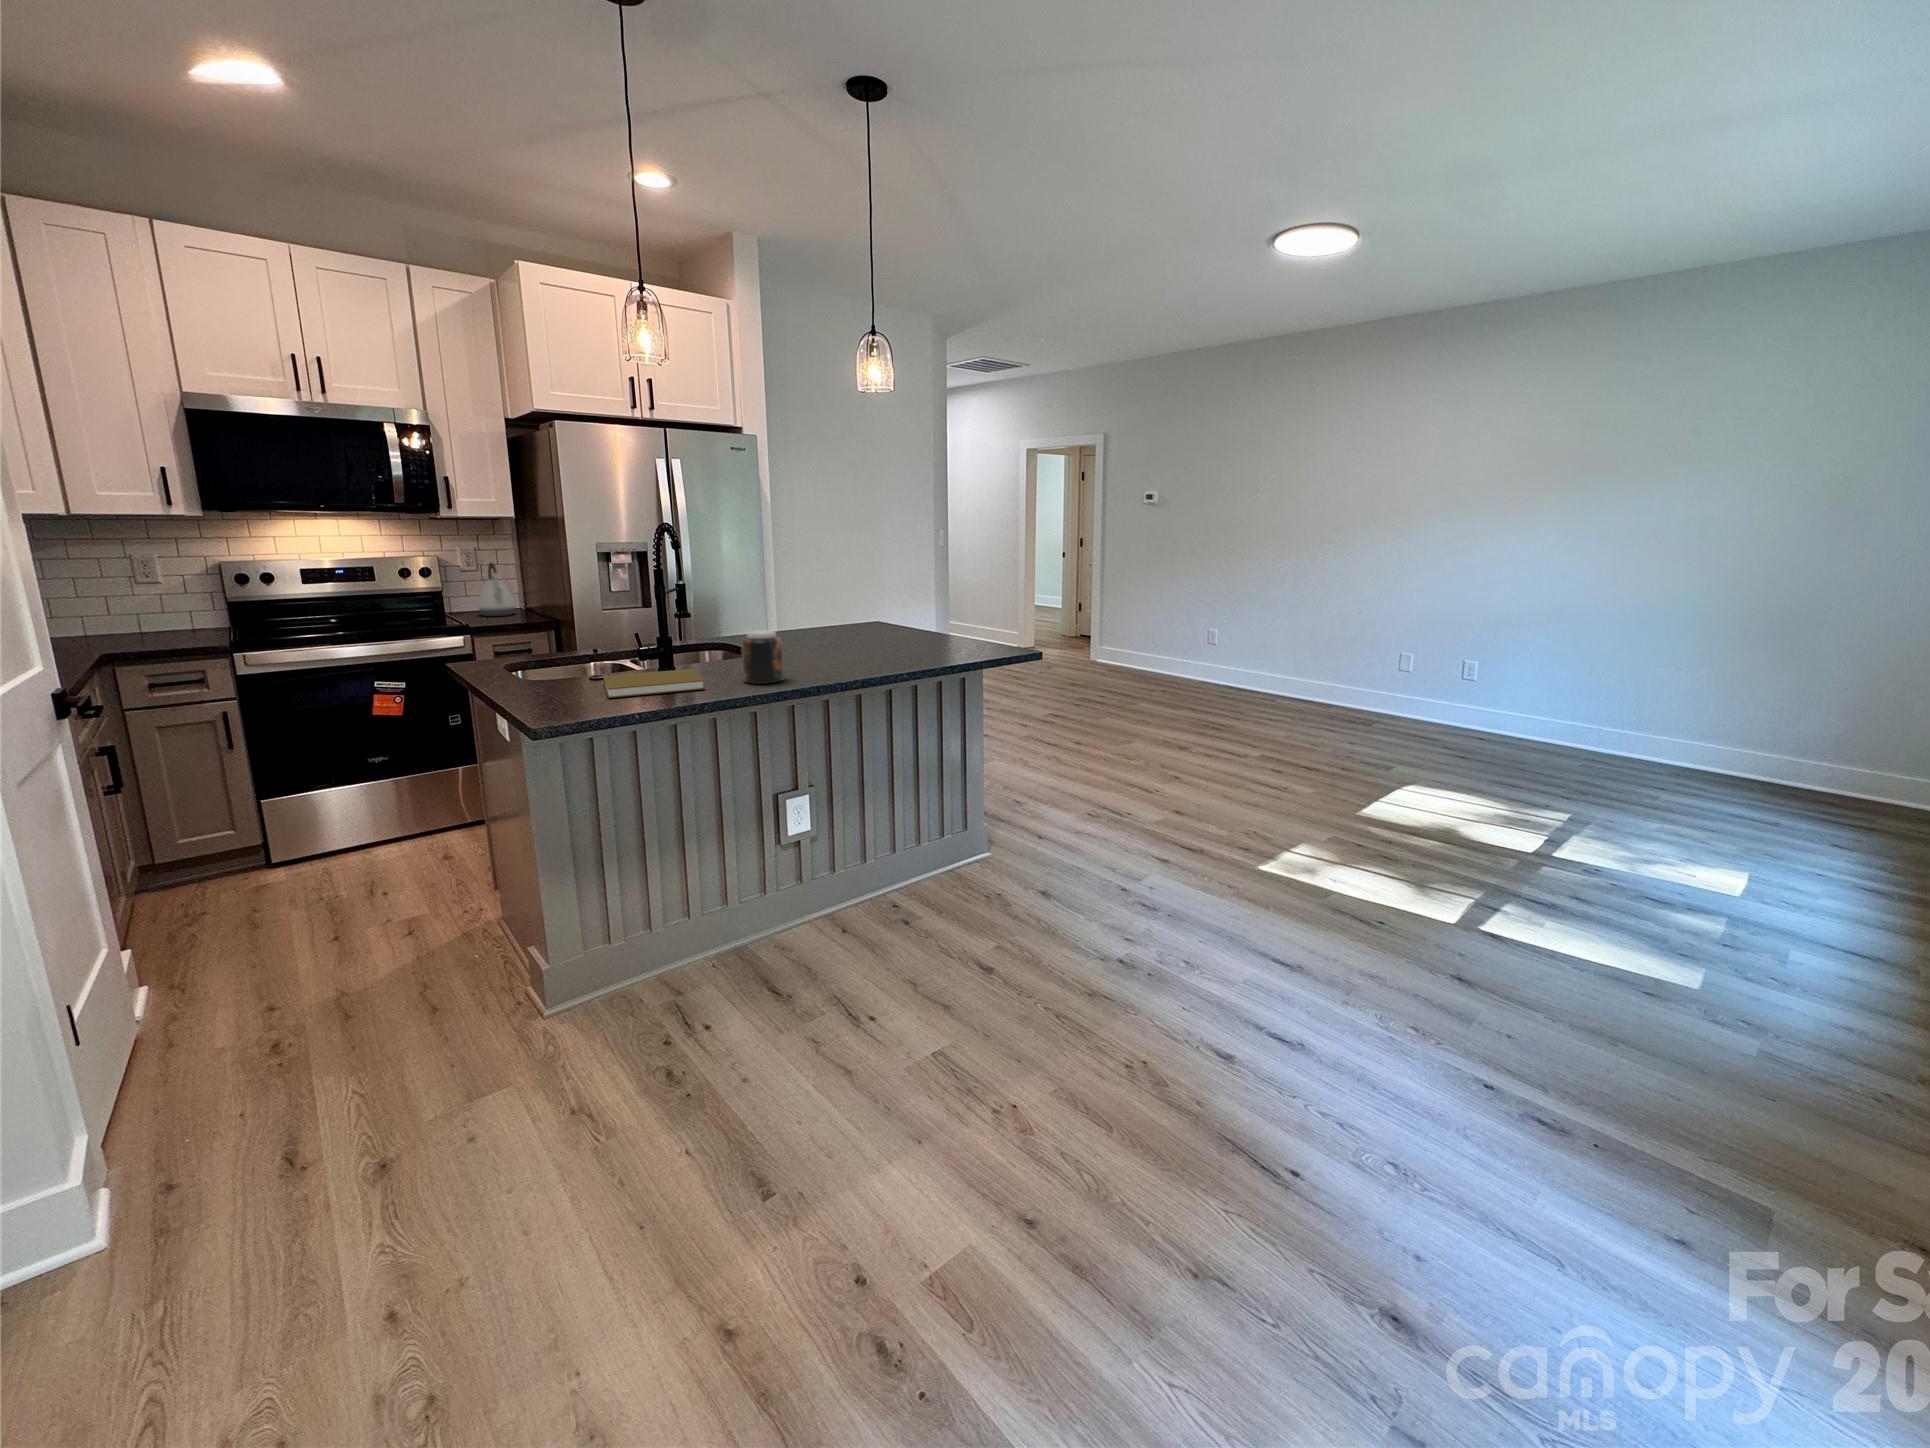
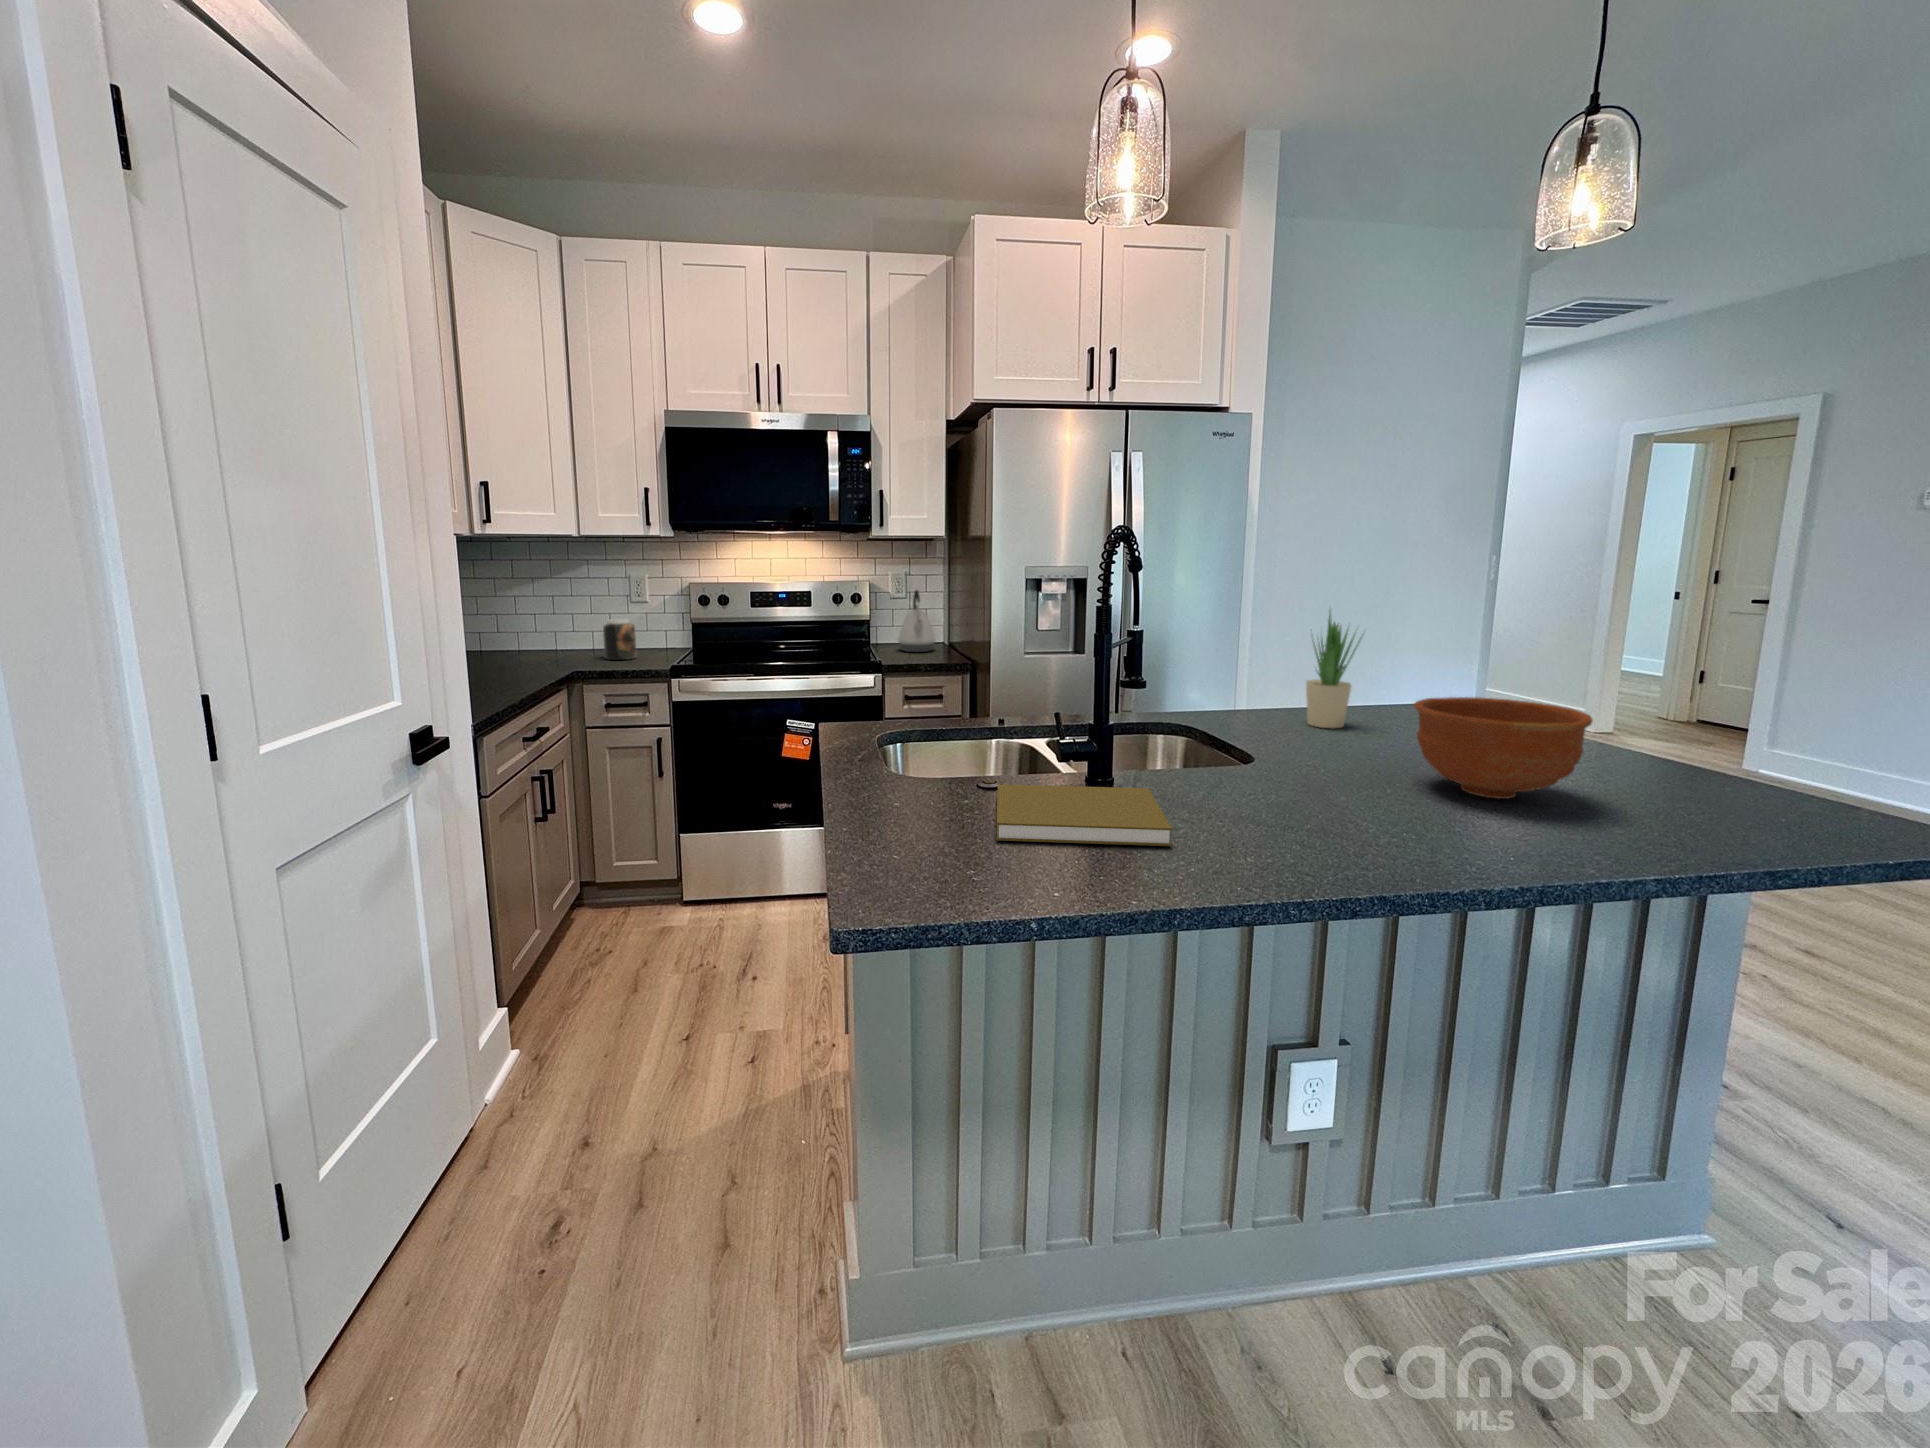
potted plant: none [790,567,819,638] -> present [1306,612,1362,728]
bowl: none [829,611,900,657] -> present [1414,697,1593,799]
jar: present [742,630,784,684] -> present [603,618,637,660]

